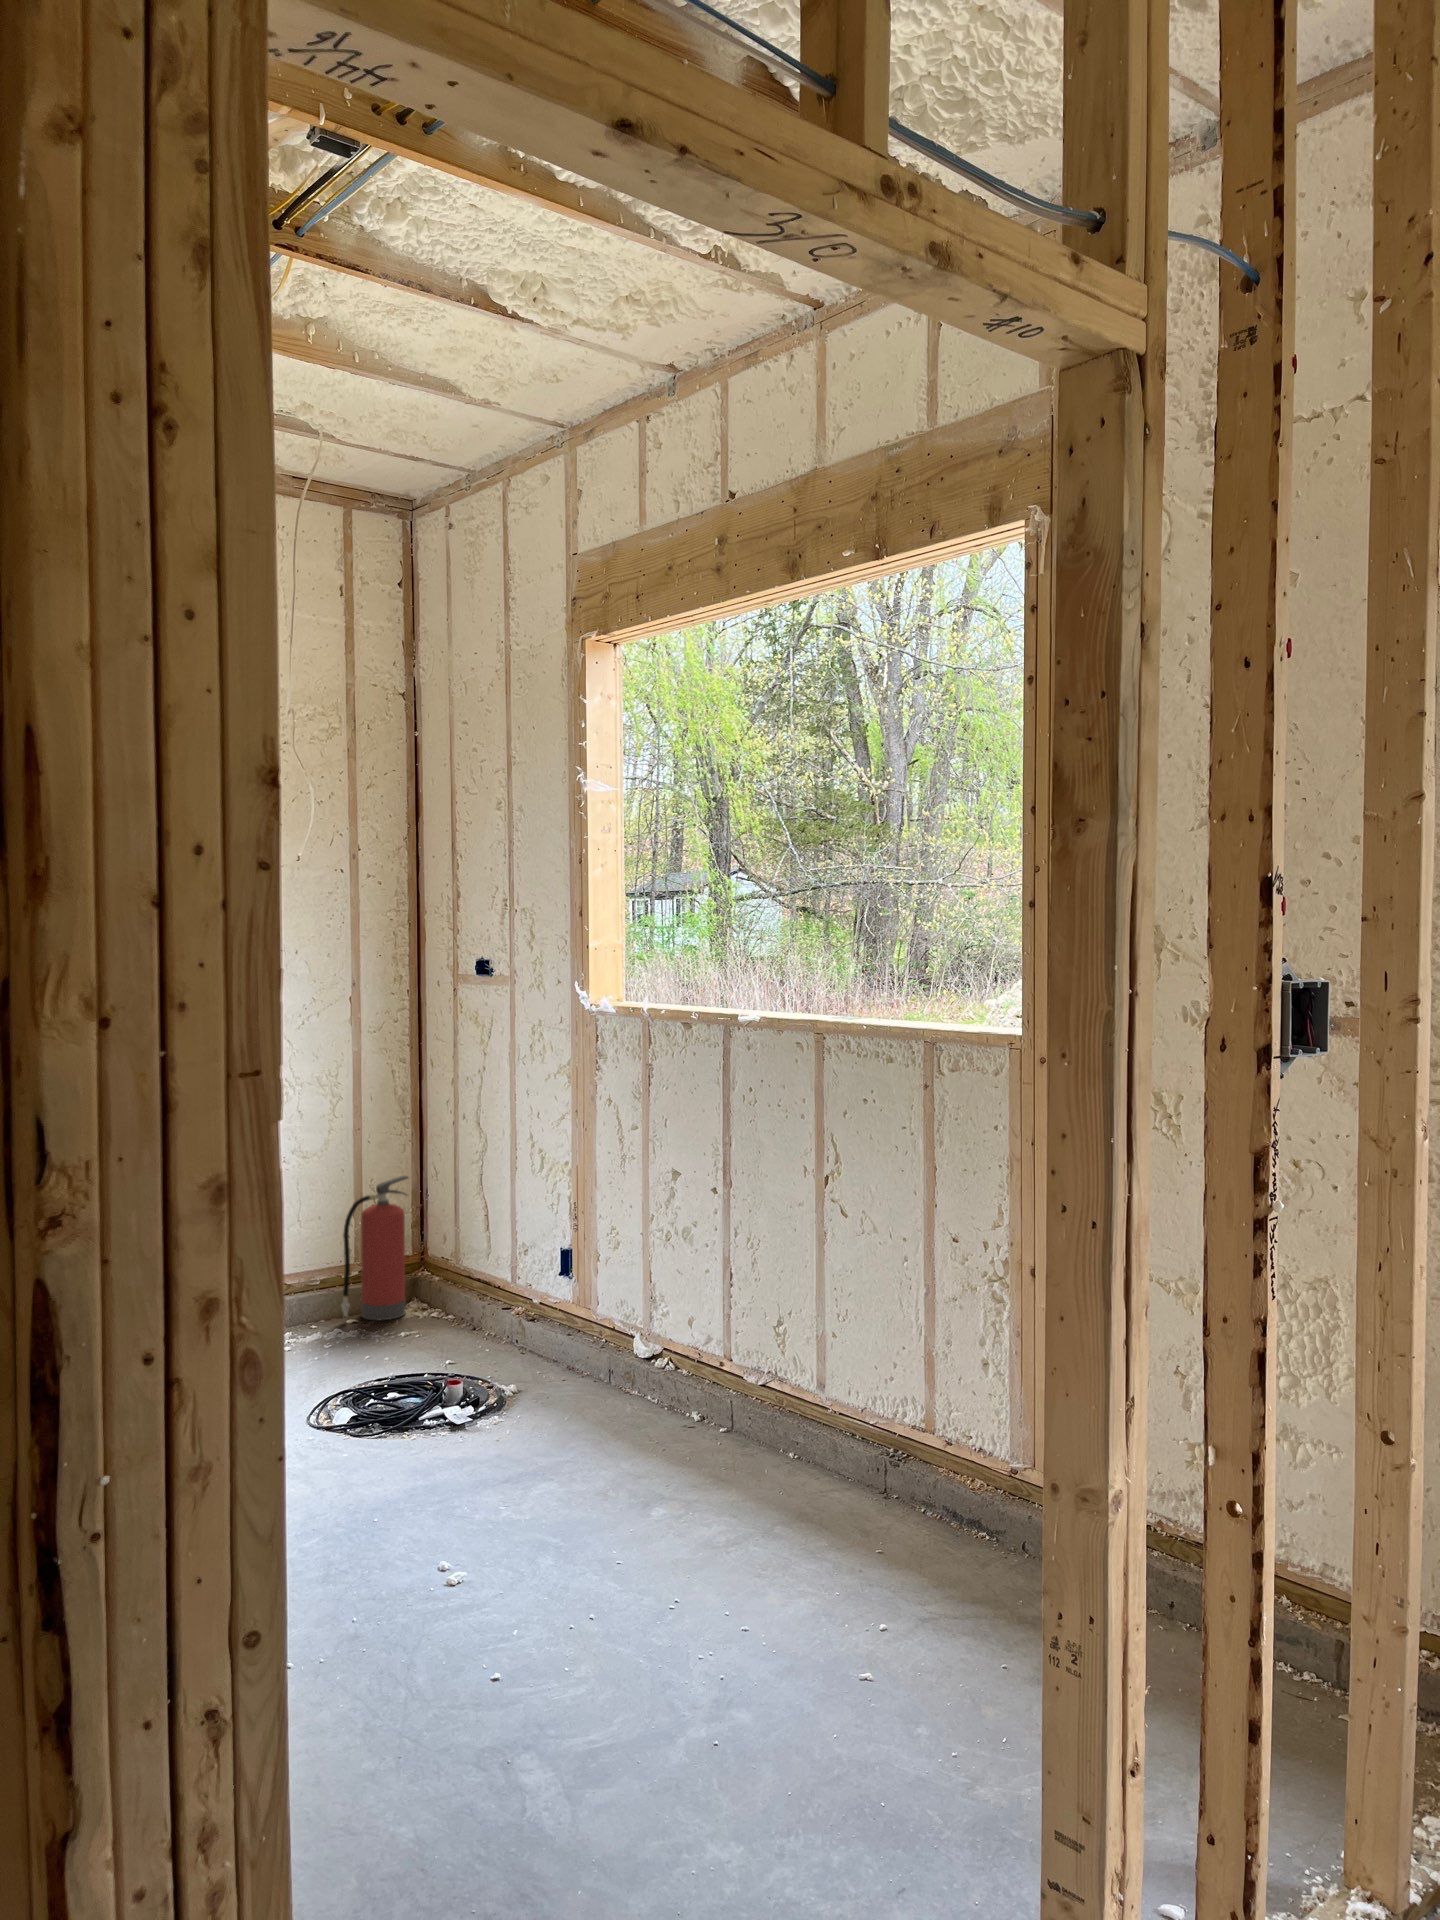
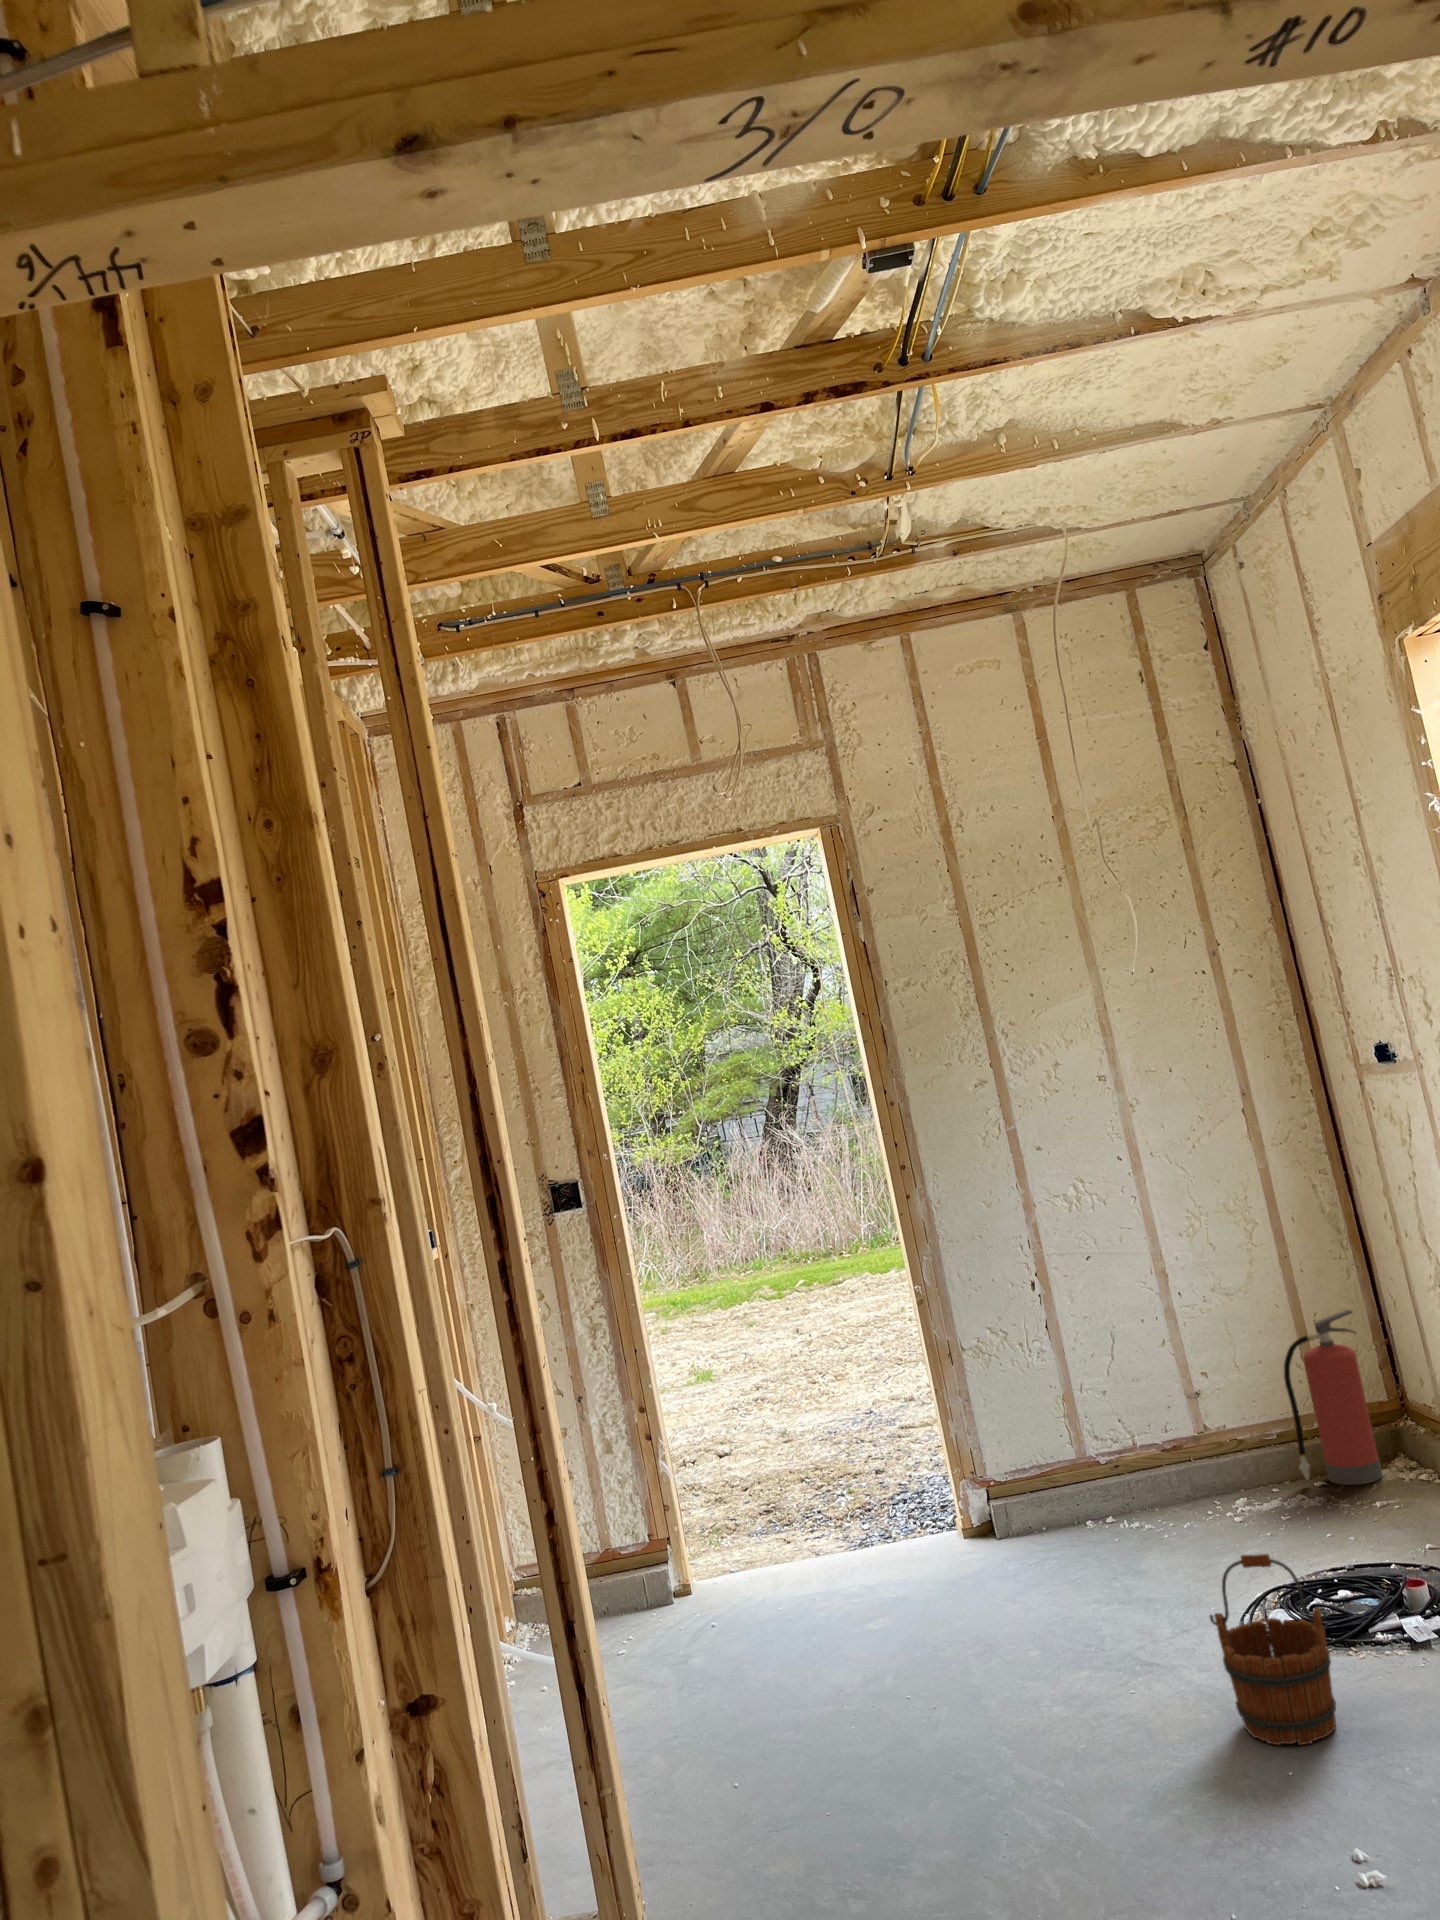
wooden bucket: none [310,1359,407,1513] -> present [1210,1554,1336,1745]

